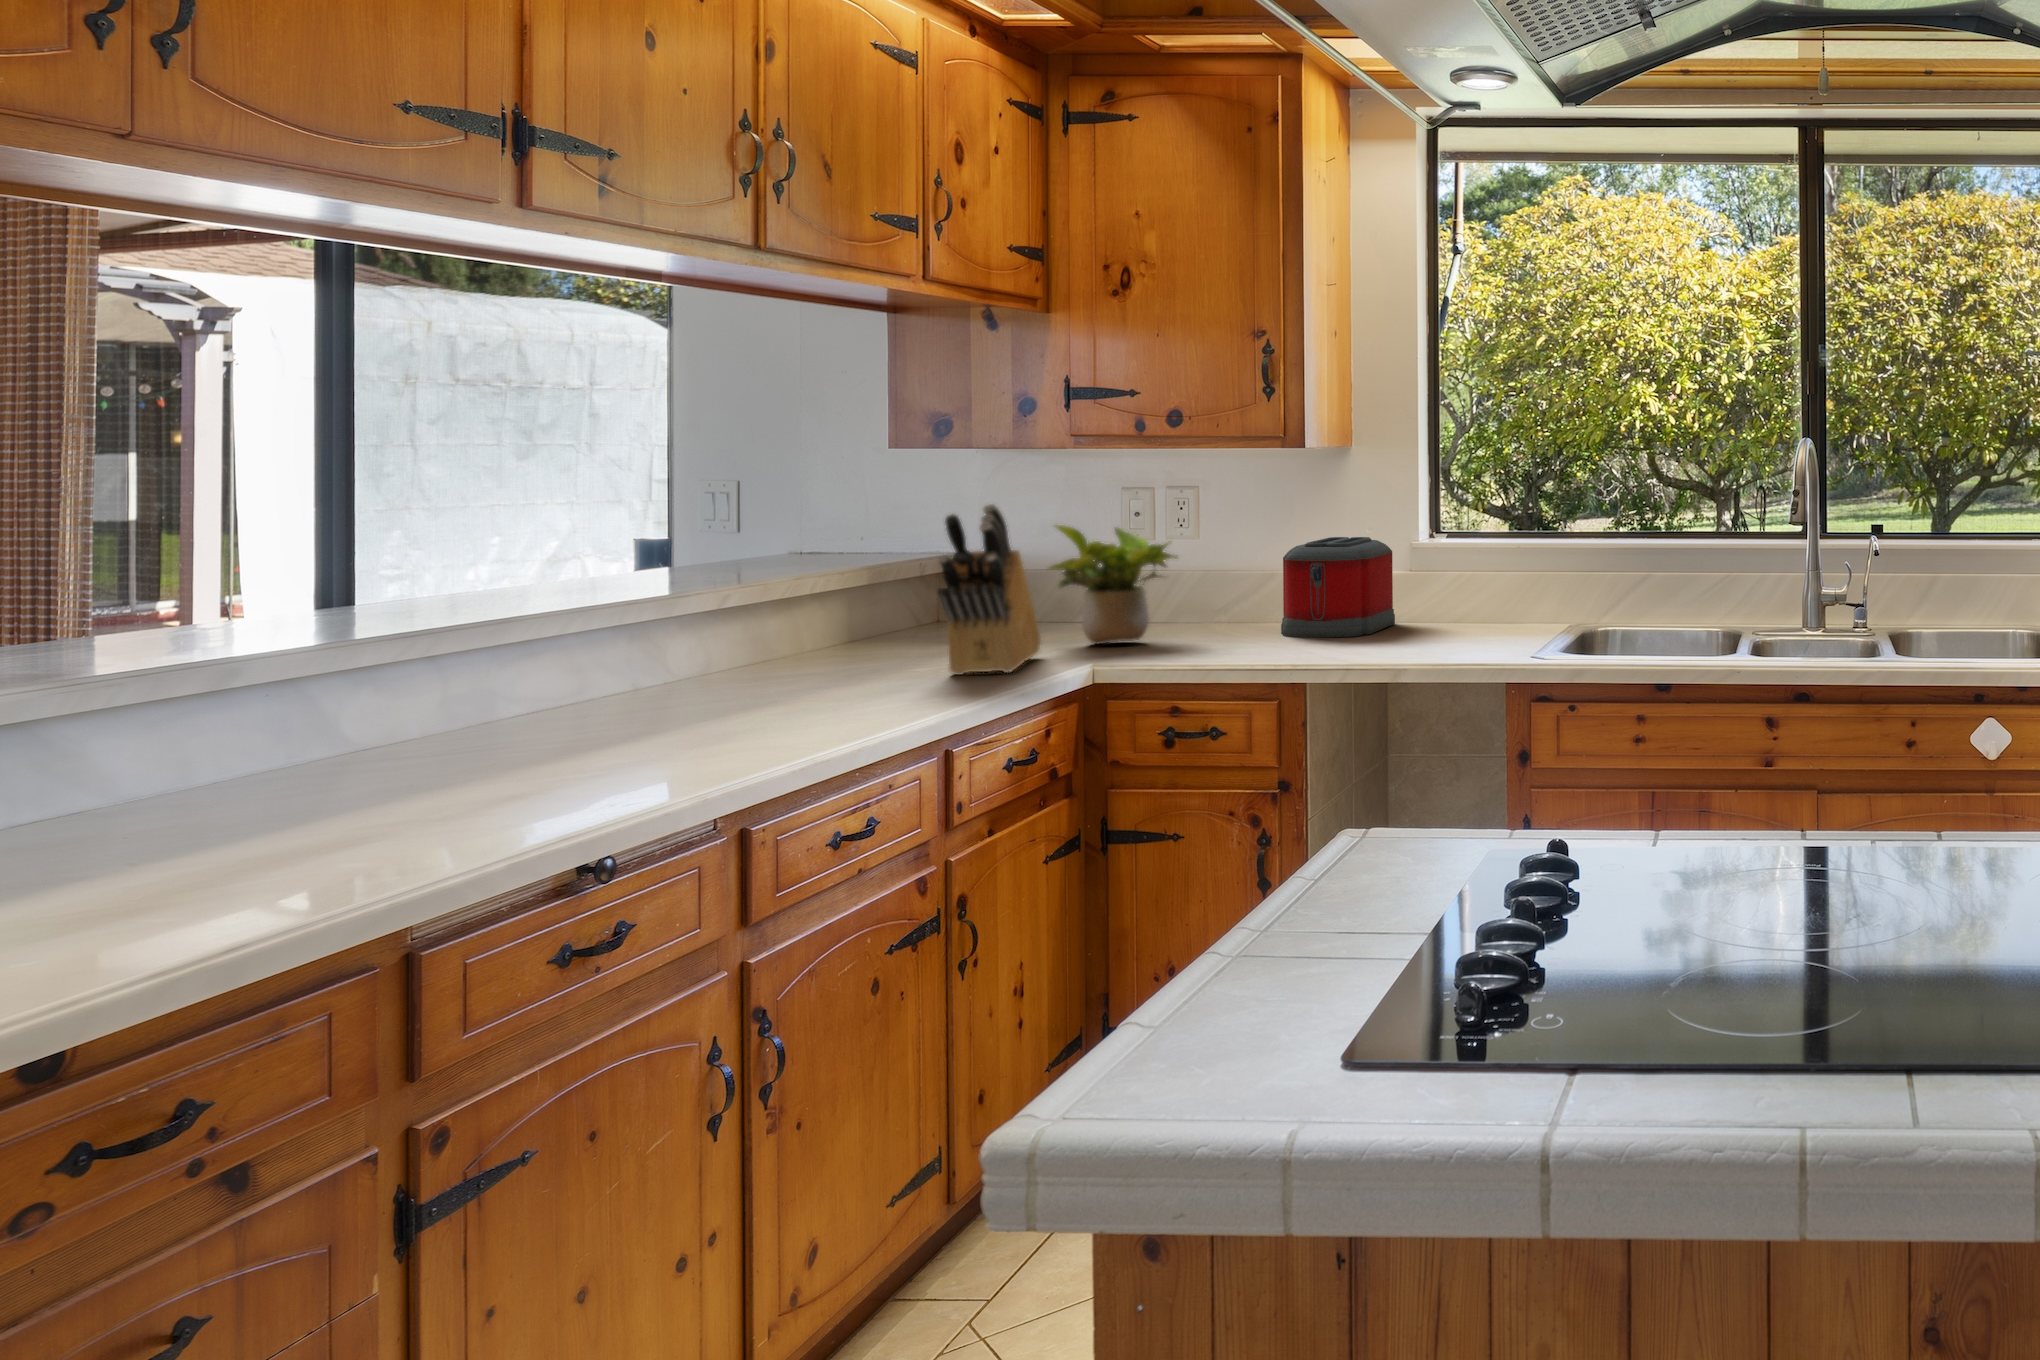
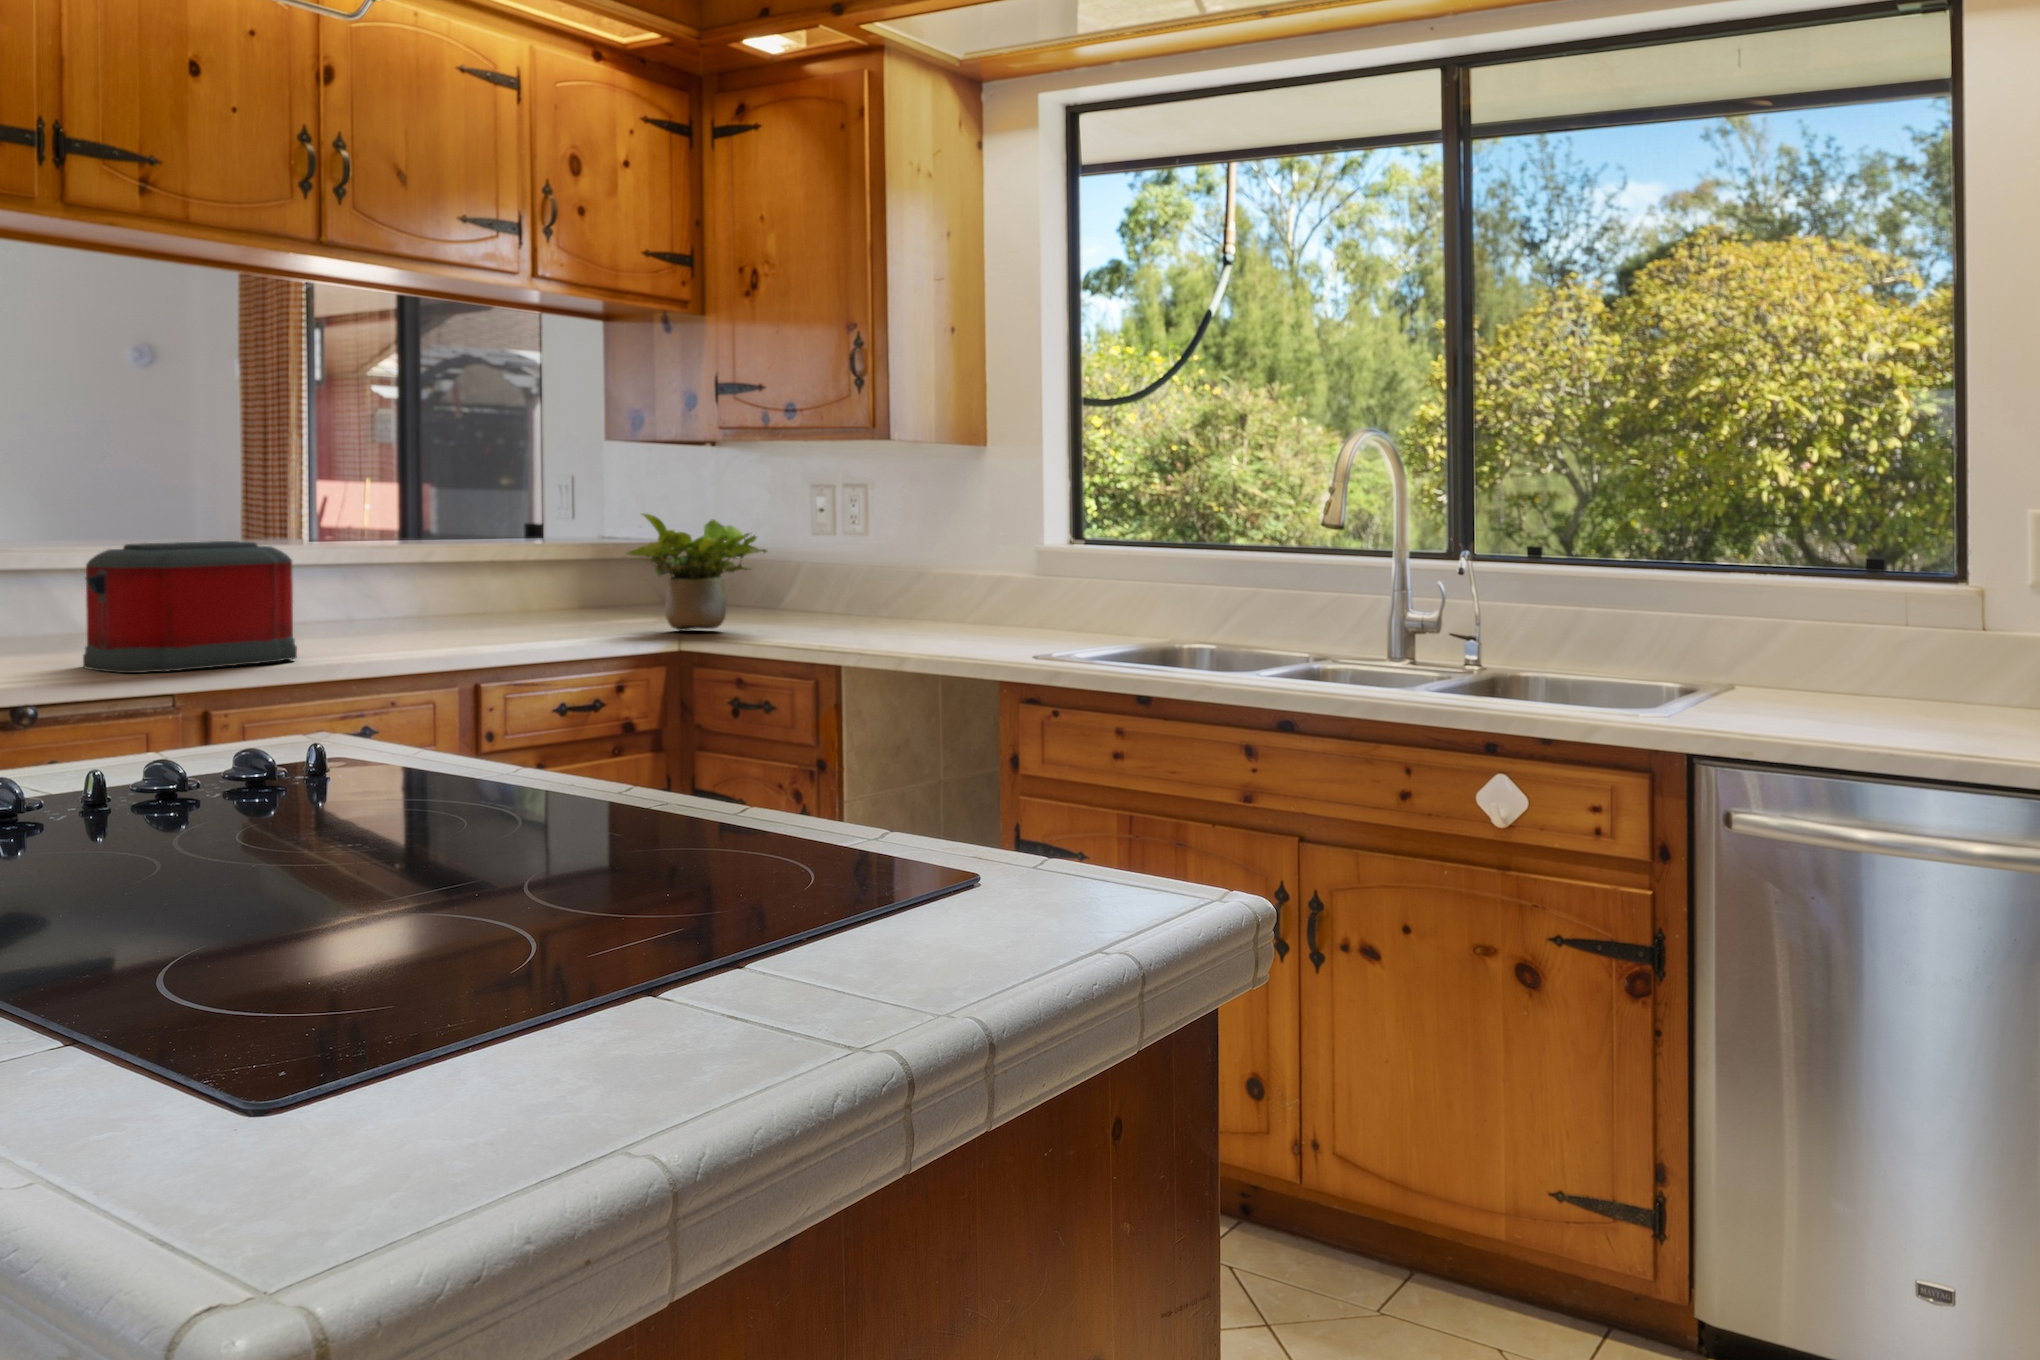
knife block: present [938,504,1040,675] -> none [448,482,602,644]
toaster: present [1281,537,1395,637] -> present [83,541,297,673]

